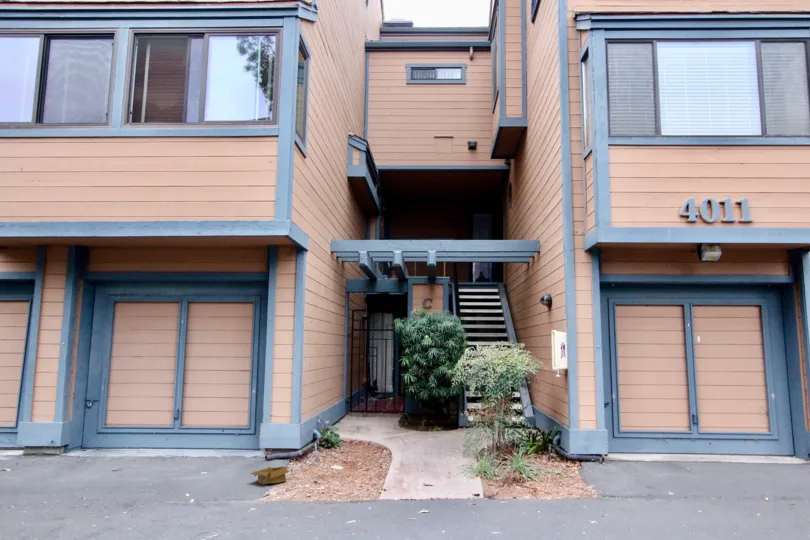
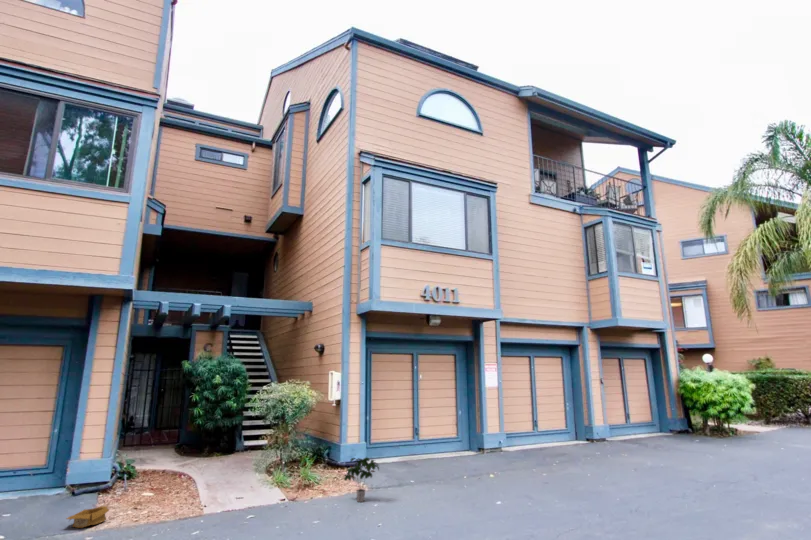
potted plant: none [540,445,588,505] -> present [344,458,379,502]

